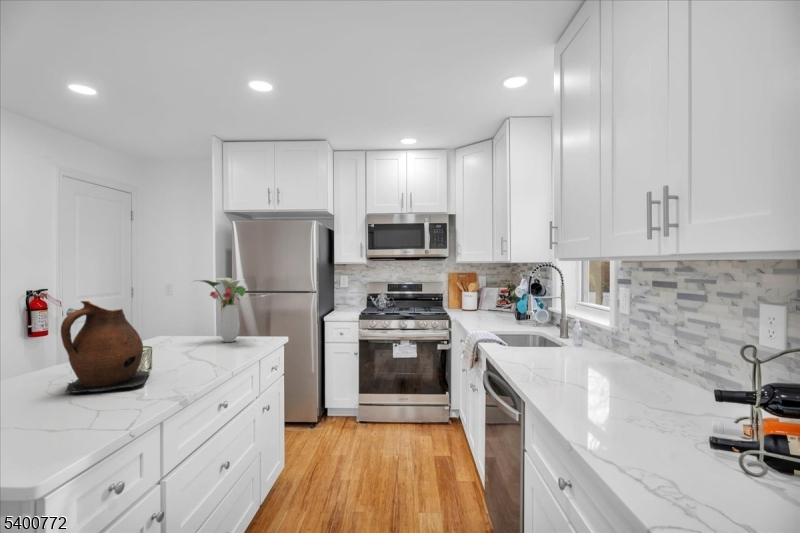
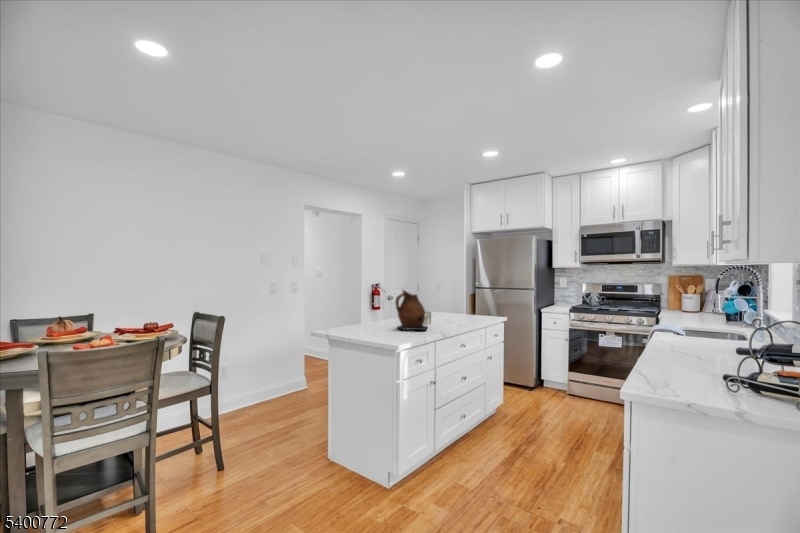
flower arrangement: present [201,278,246,342] -> none [448,279,478,318]

